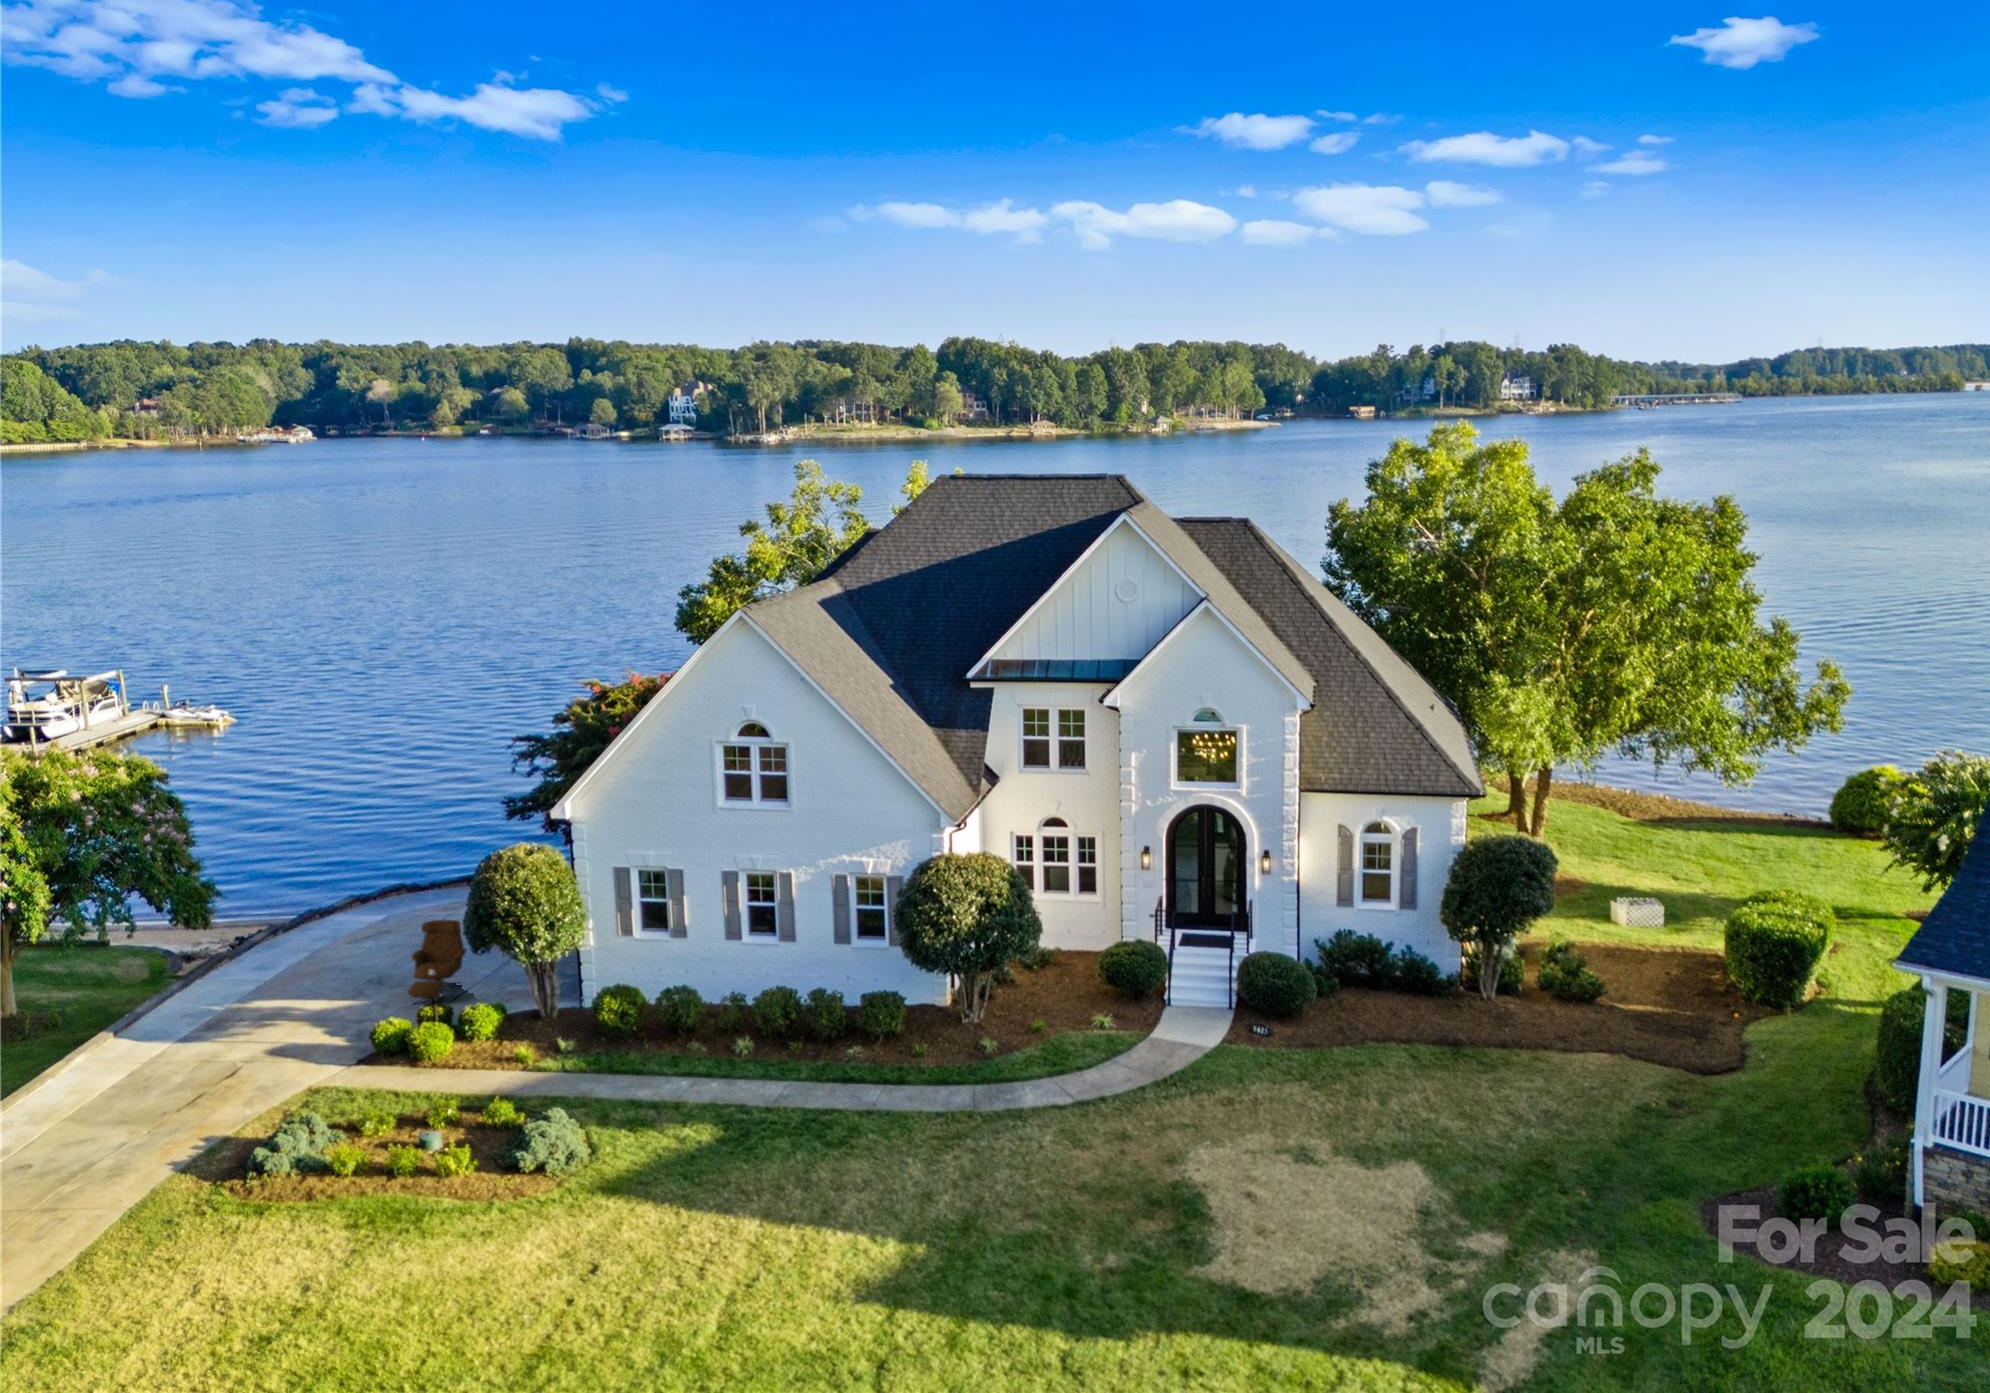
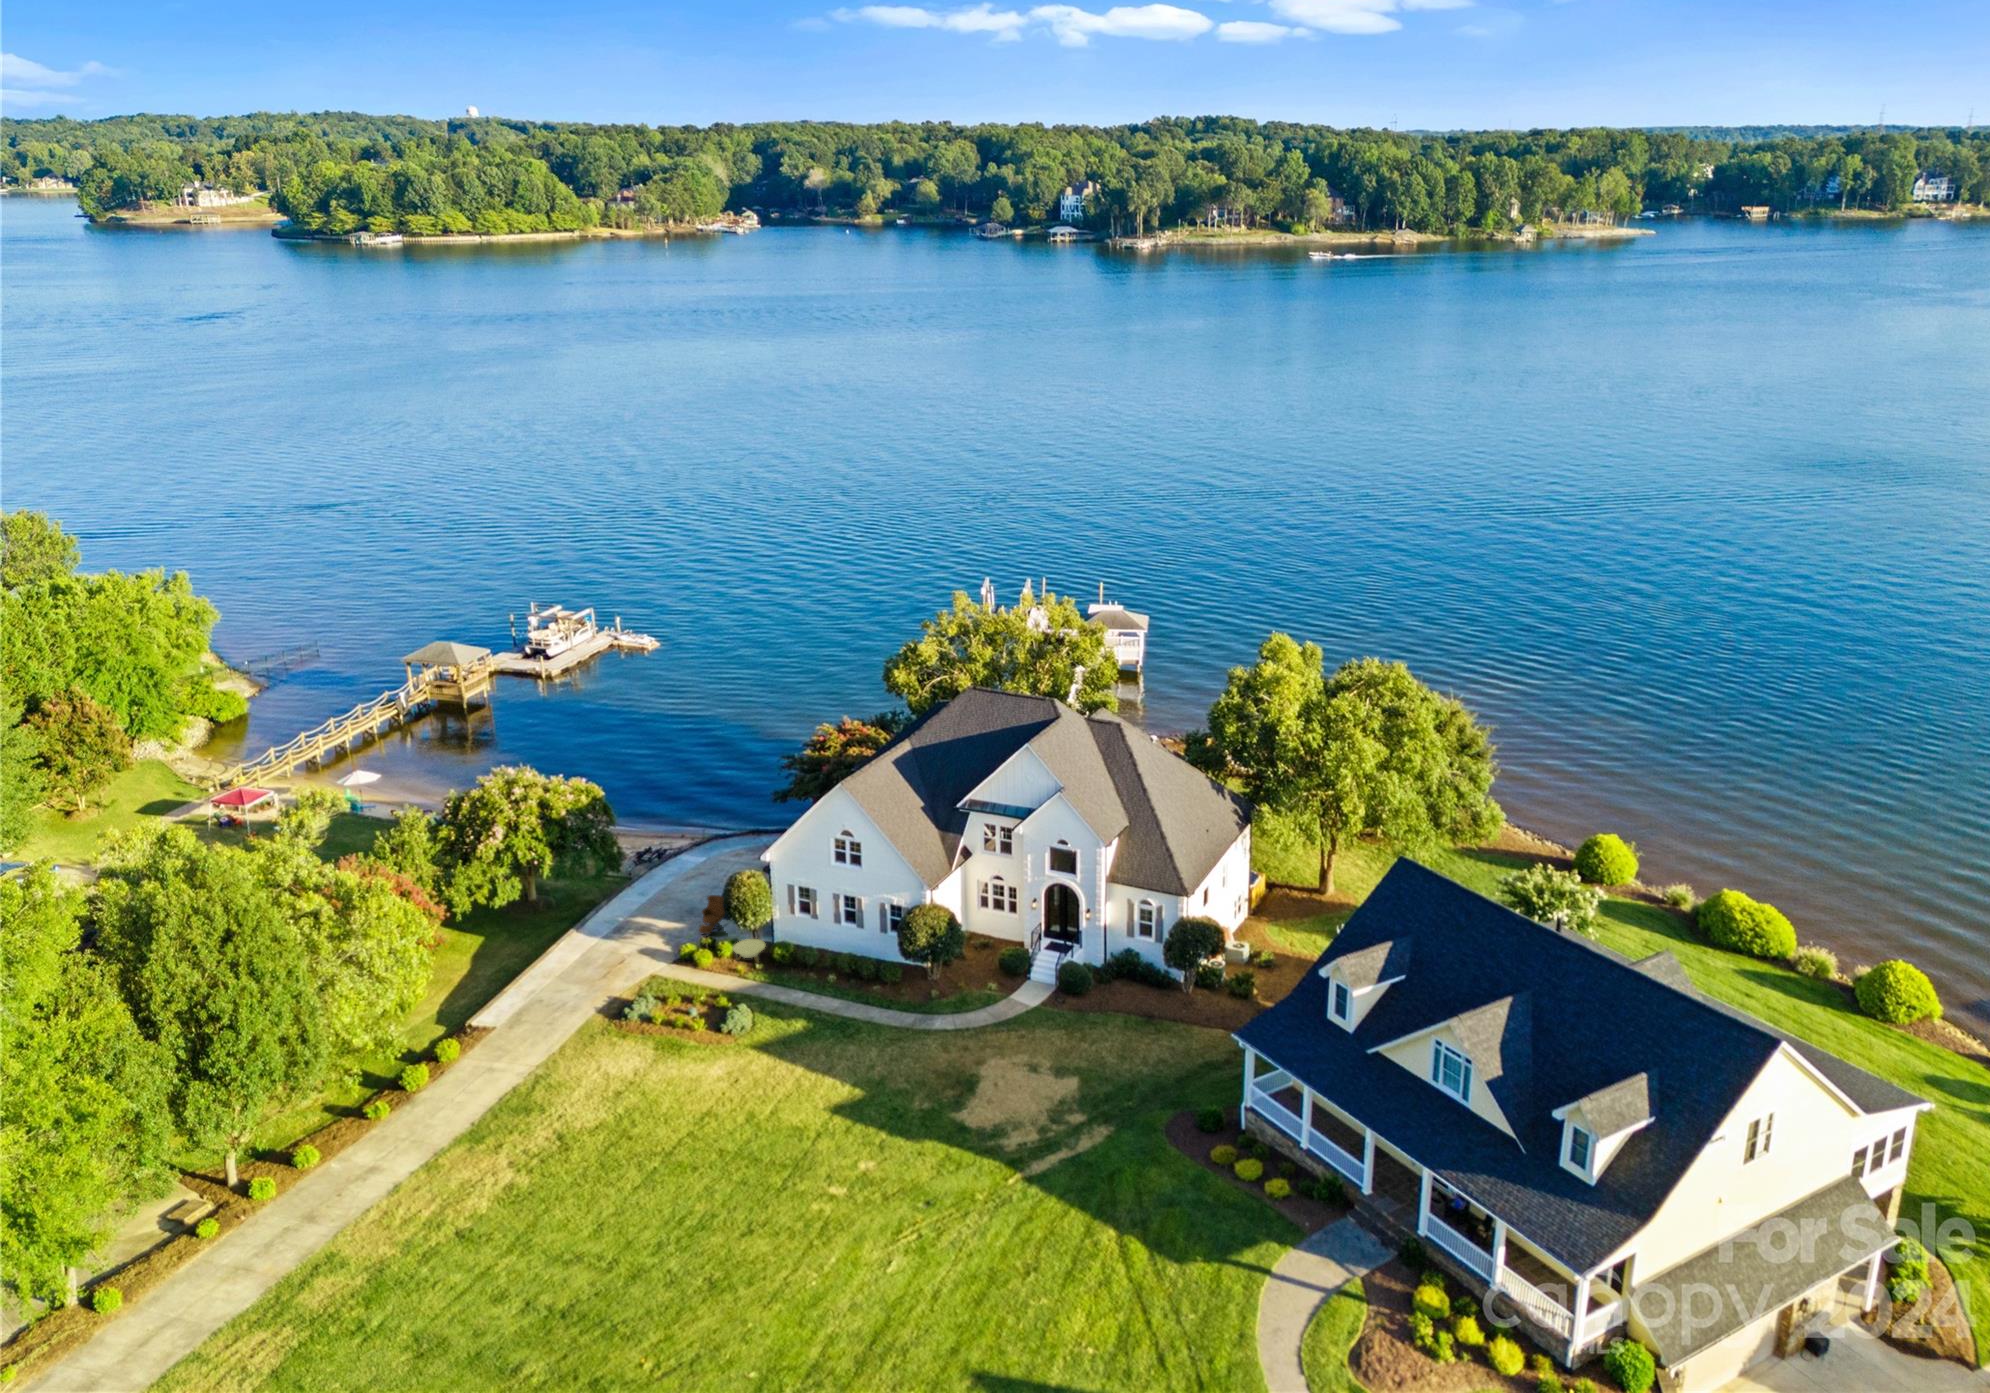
round table: none [500,990,575,1039] -> present [733,939,765,963]

